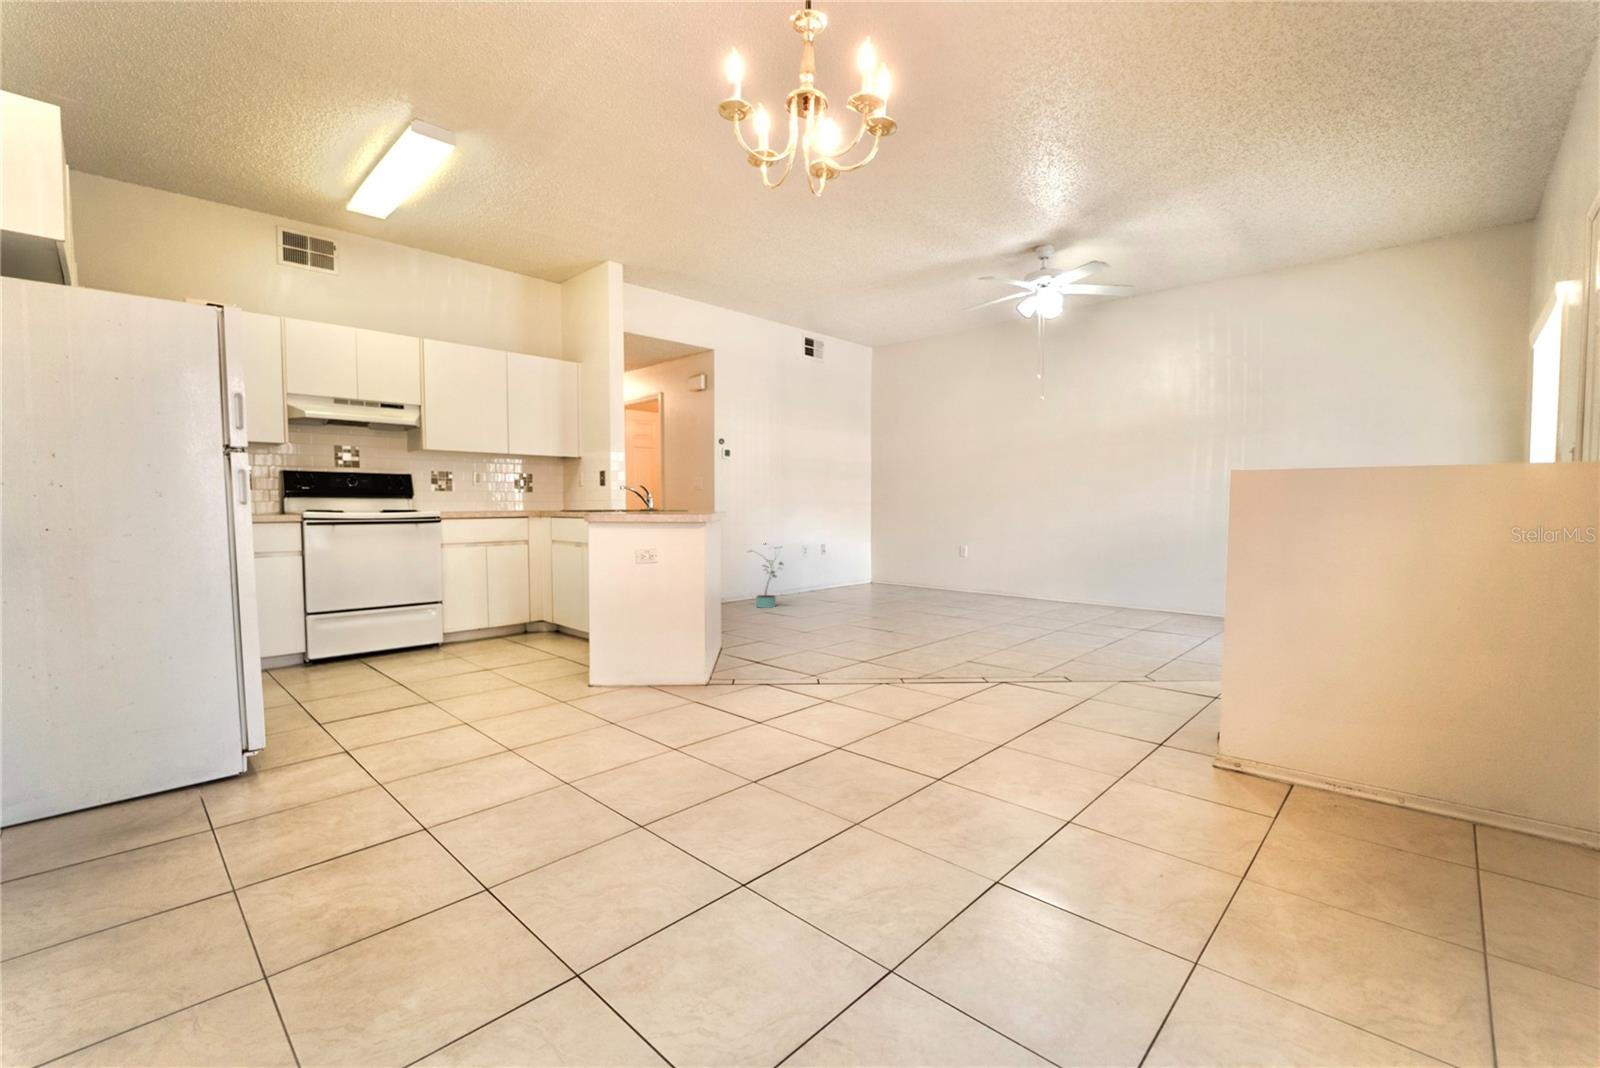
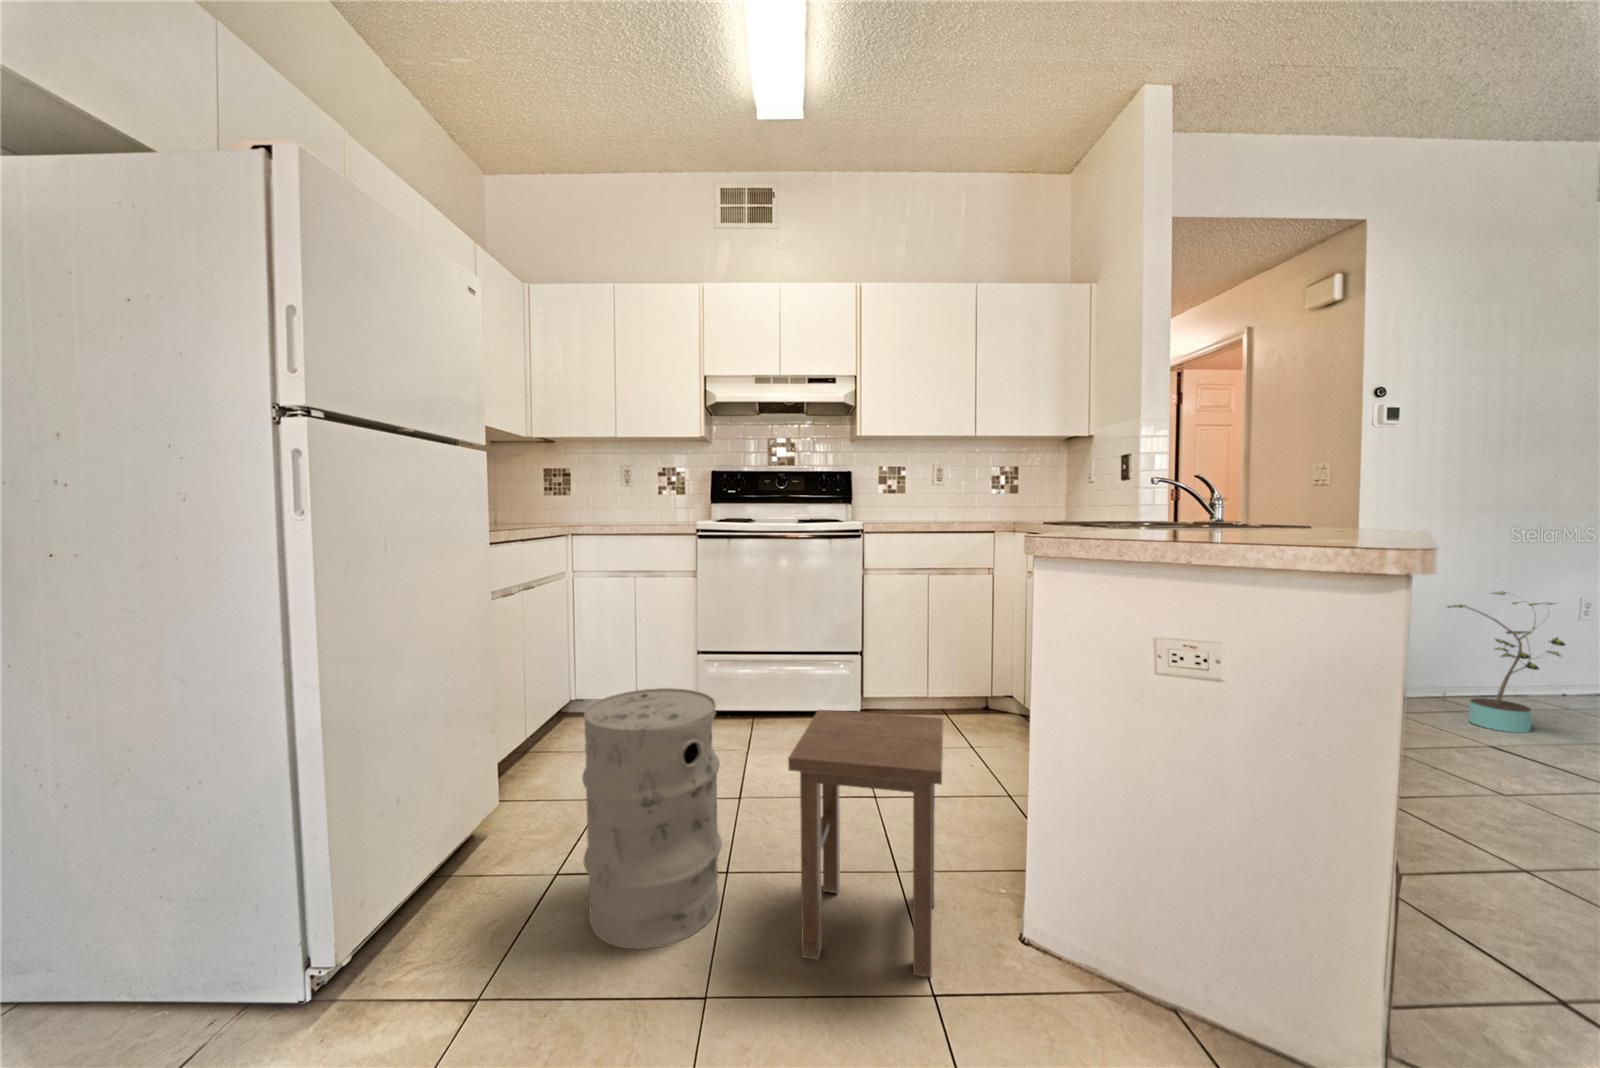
stool: none [481,598,560,703] -> present [788,710,943,977]
trash can: none [360,600,442,722] -> present [582,688,722,949]

